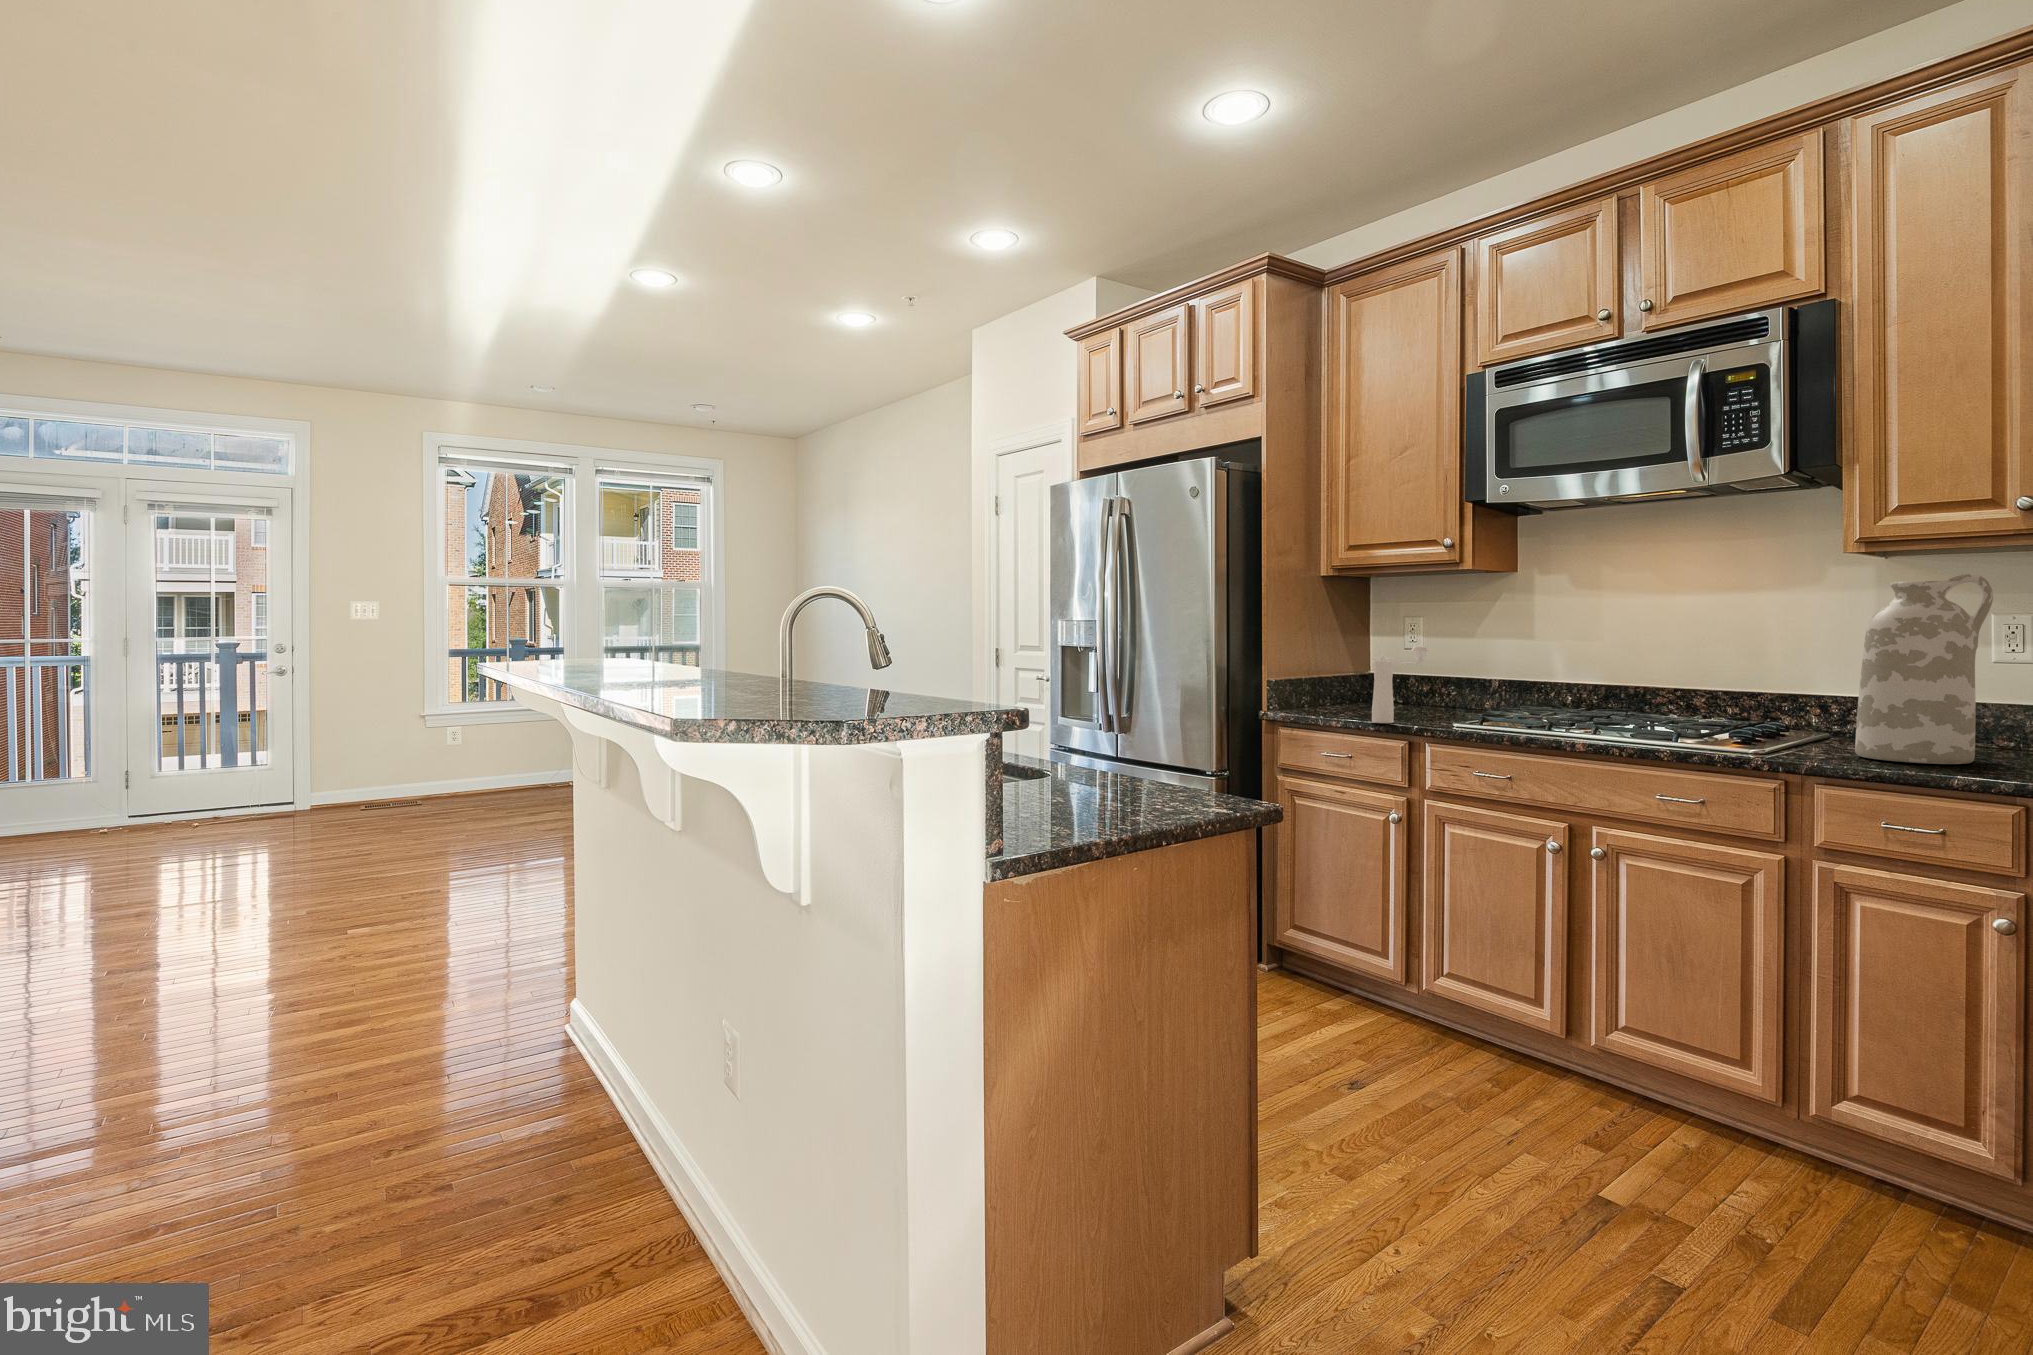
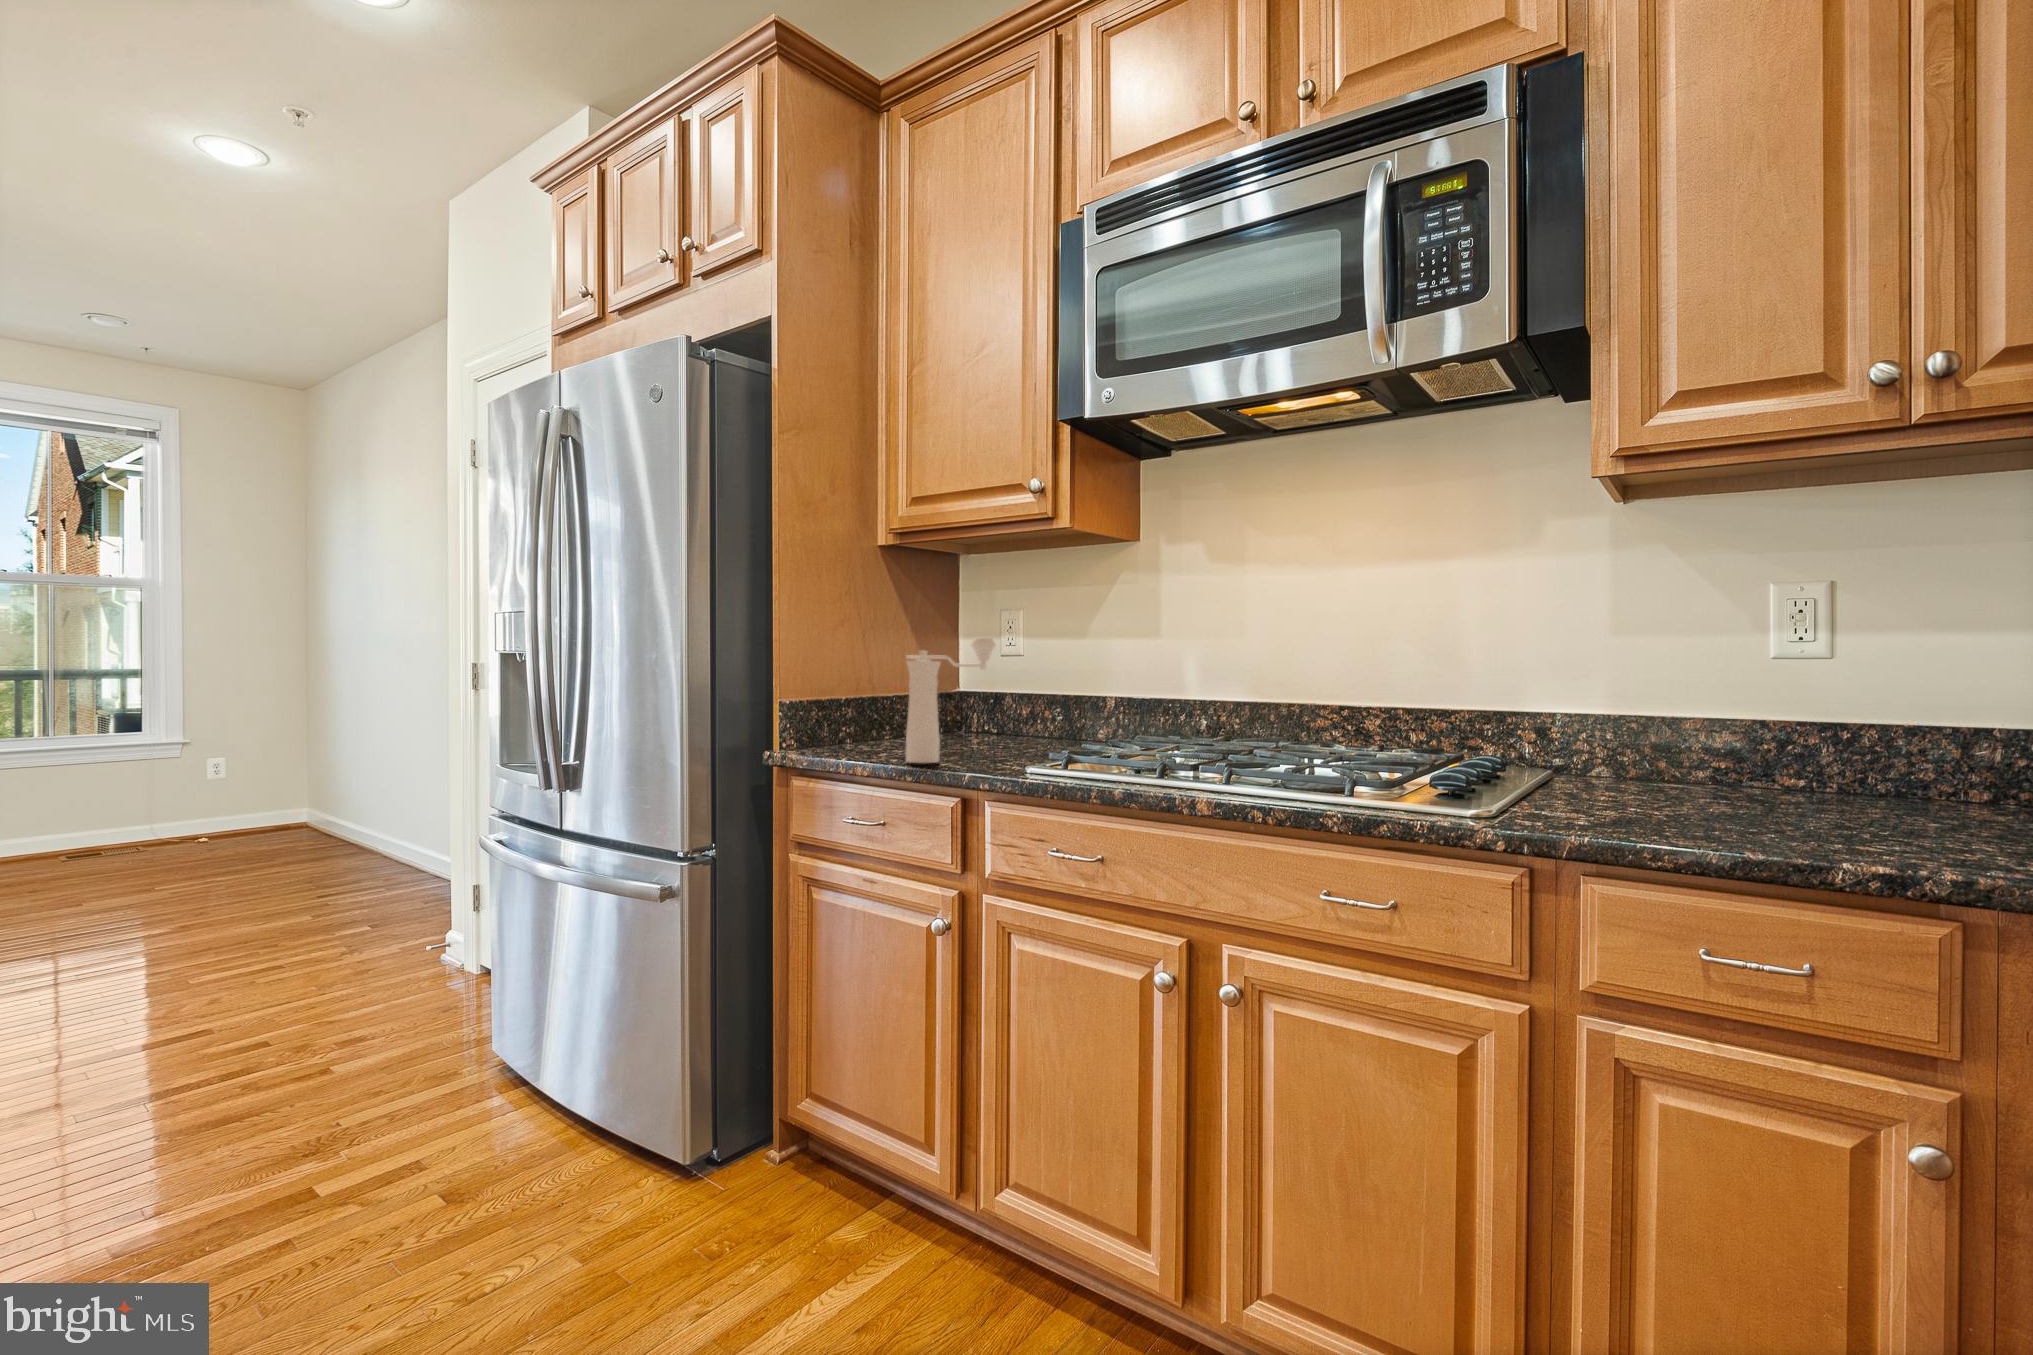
vase: present [1855,574,1993,764] -> none [1626,494,1841,831]

